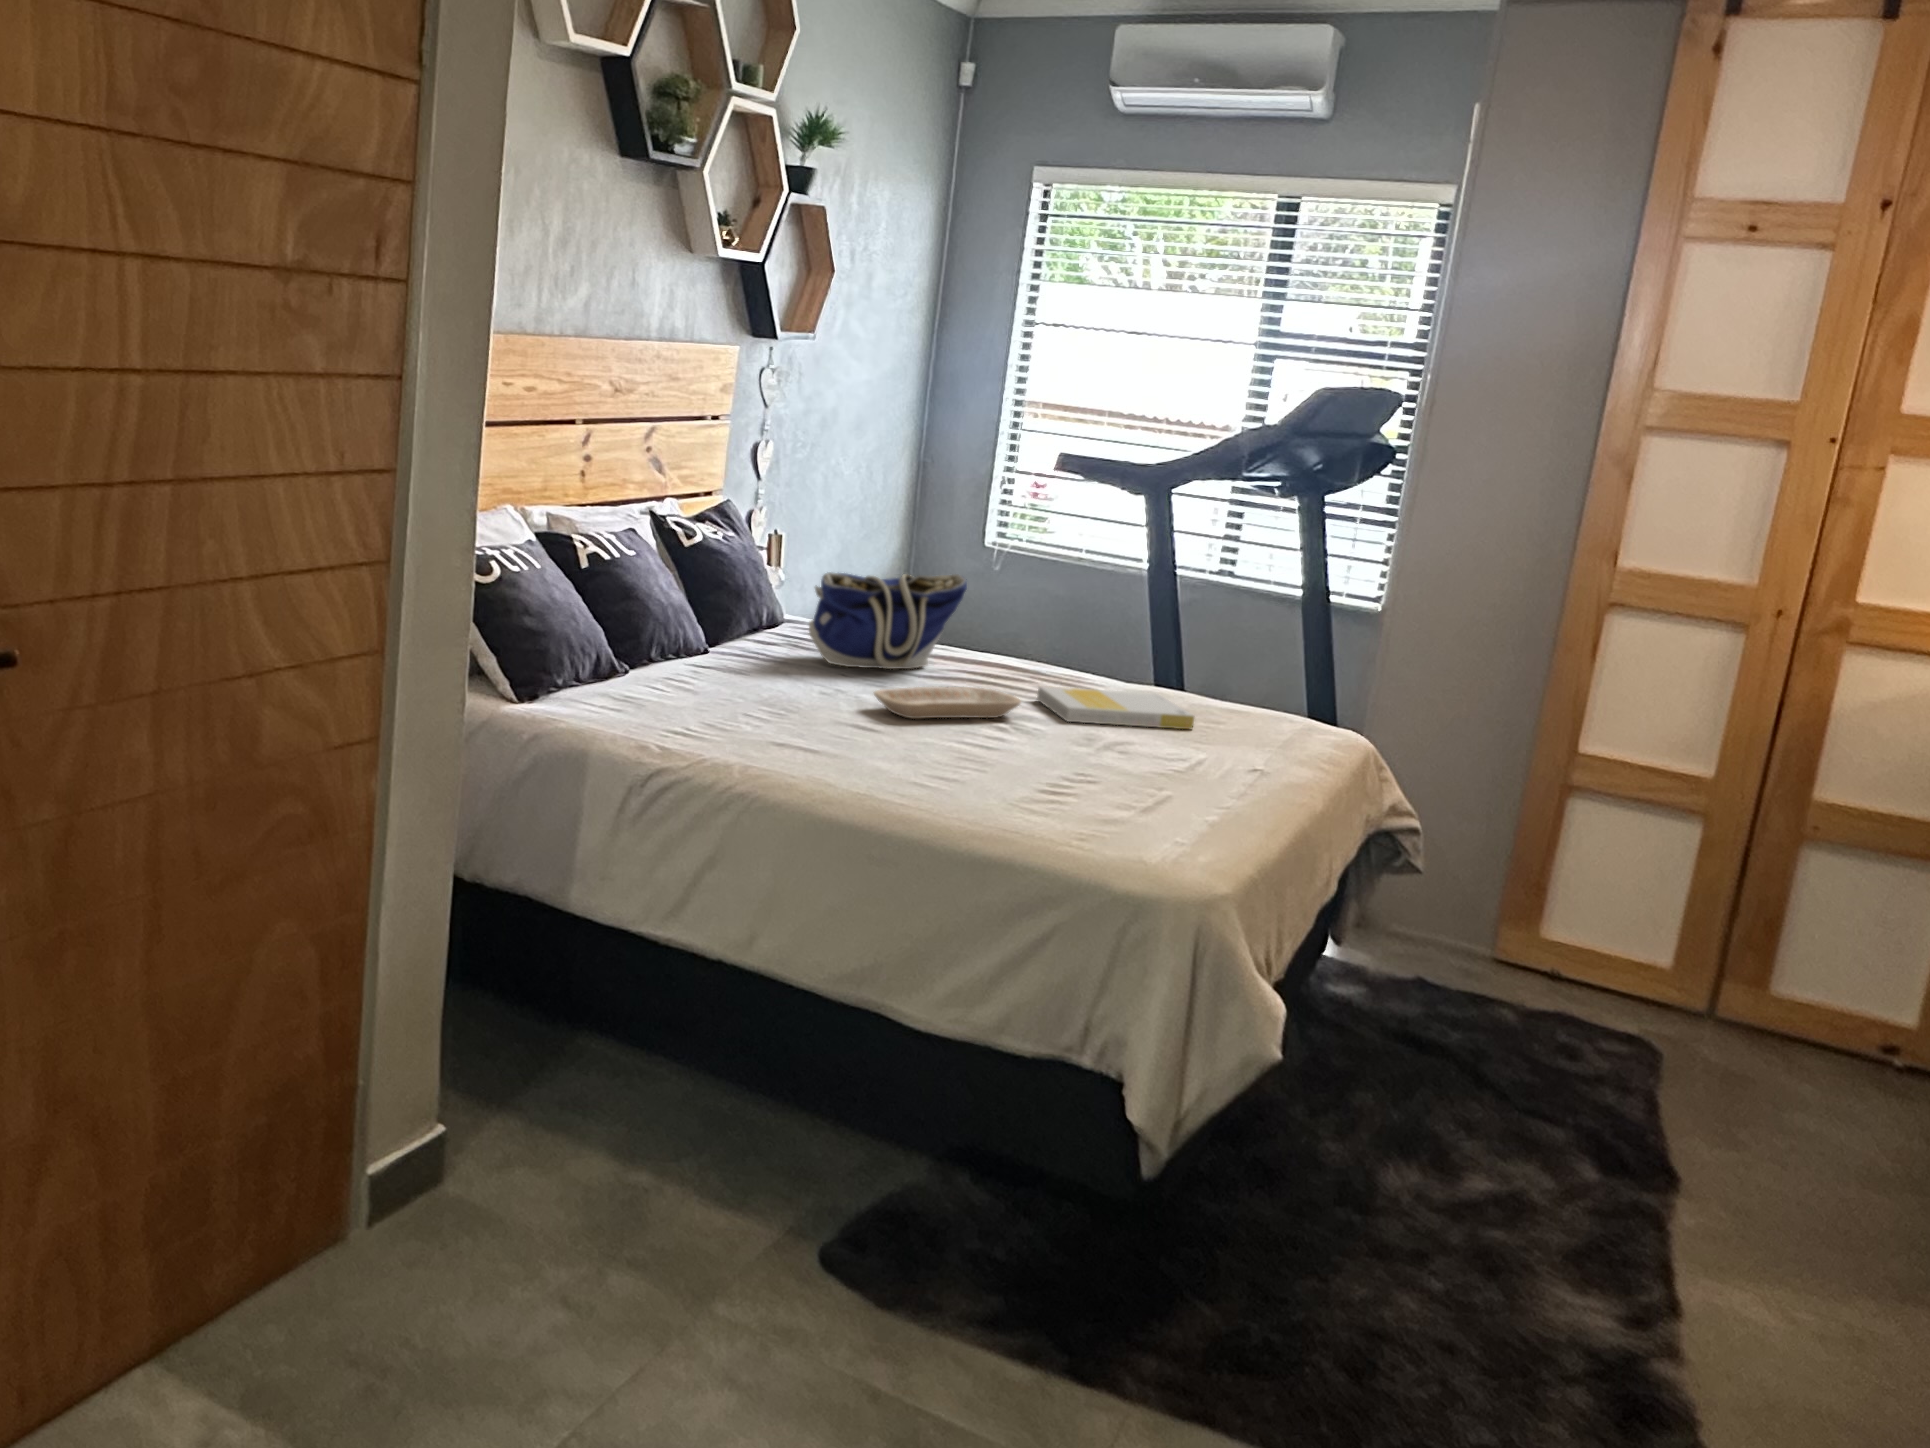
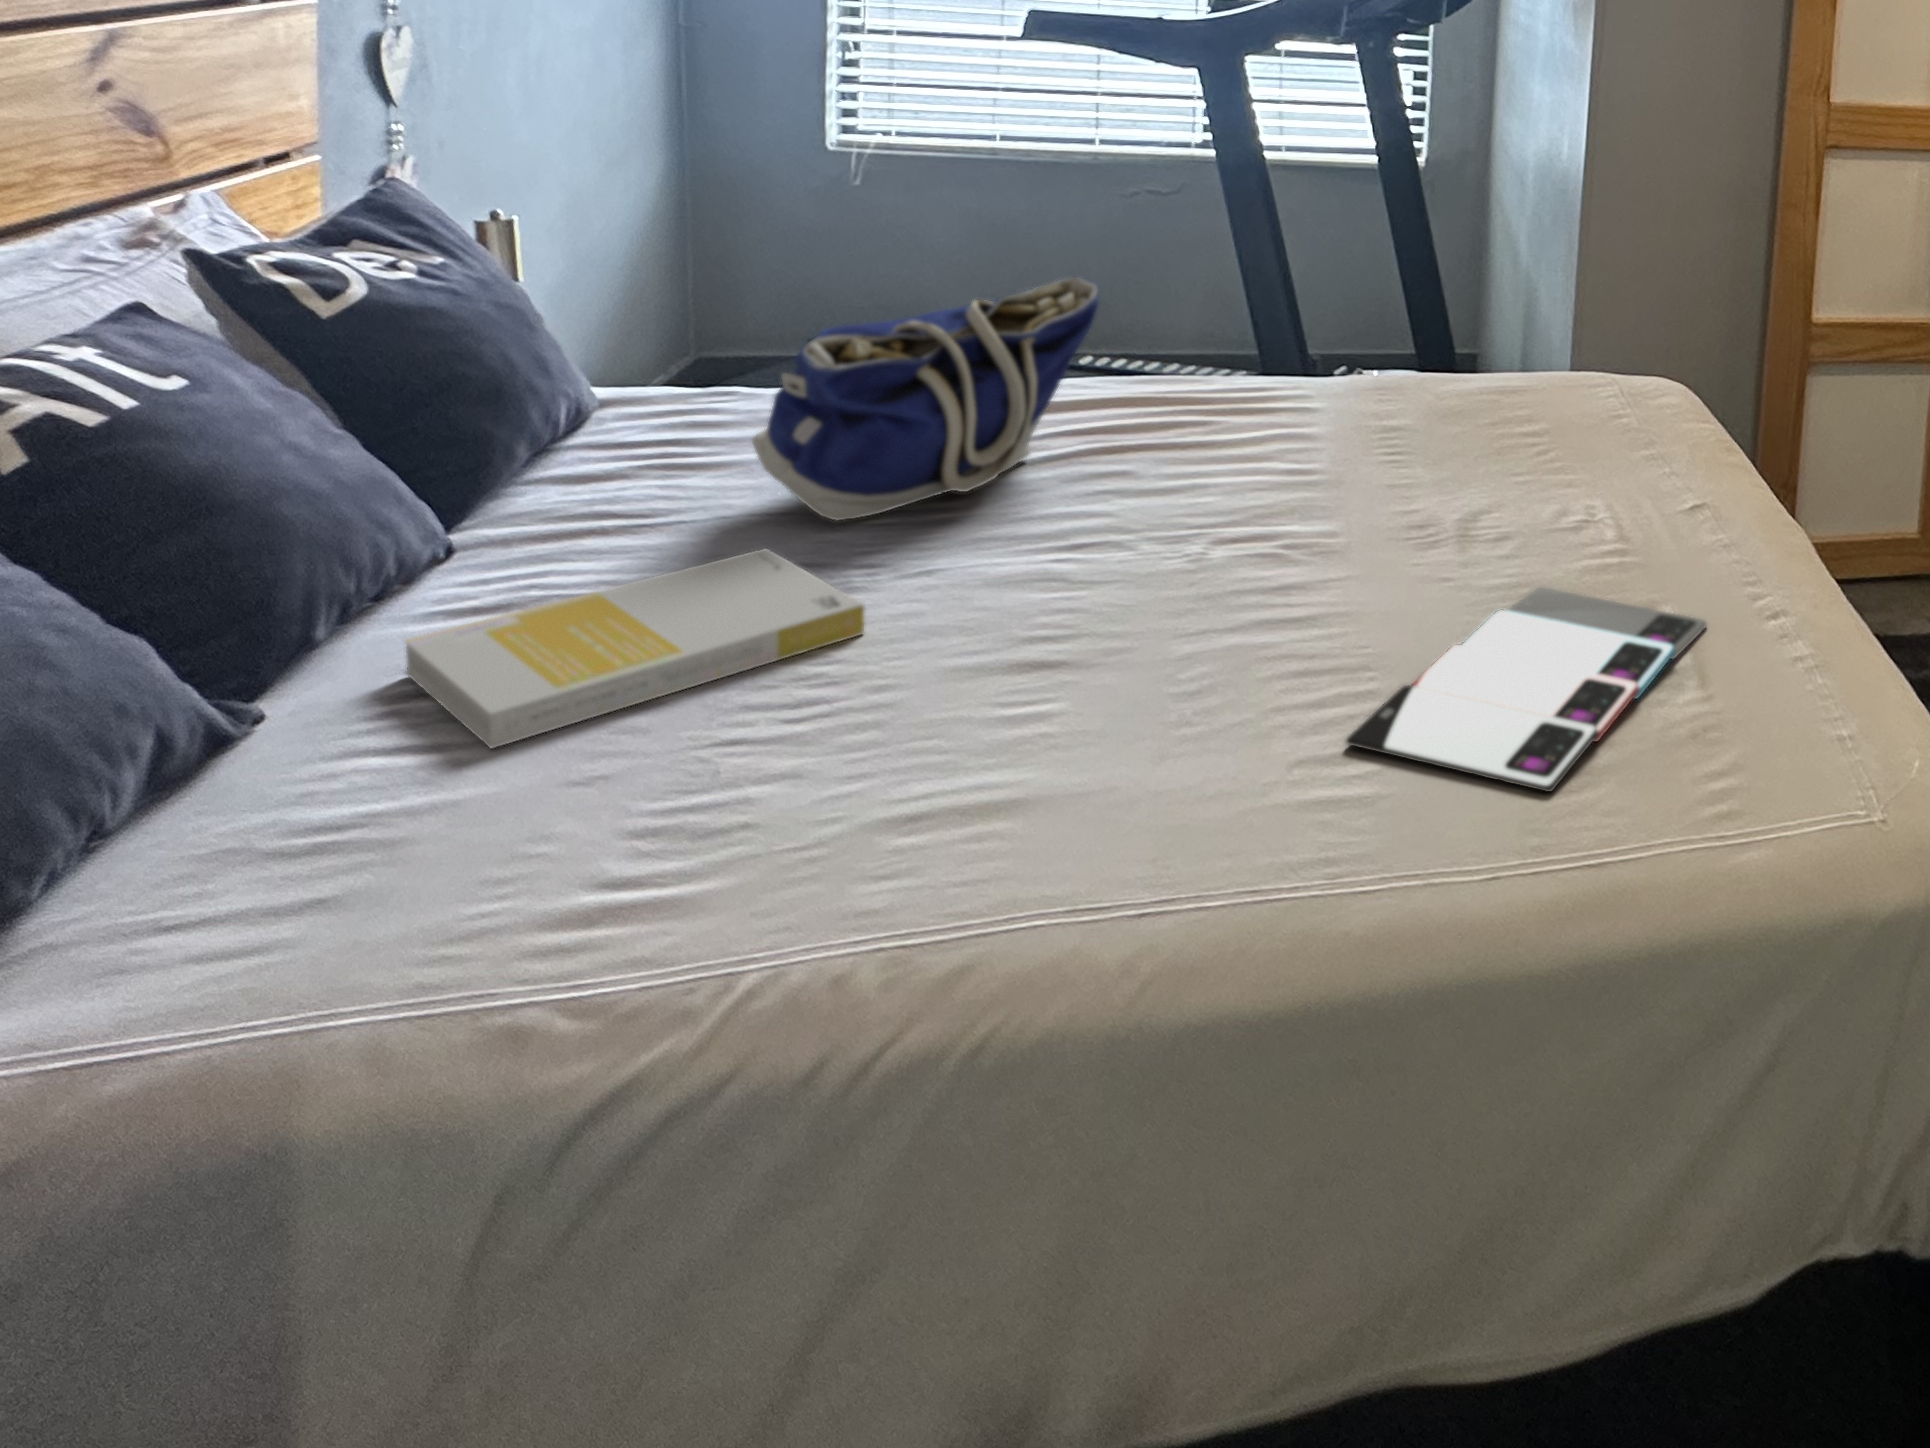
book: present [1037,686,1194,729] -> present [405,548,864,749]
tray: present [874,687,1021,719] -> none [1047,496,1327,633]
smartphone: none [941,748,1161,790] -> present [1345,587,1706,792]

